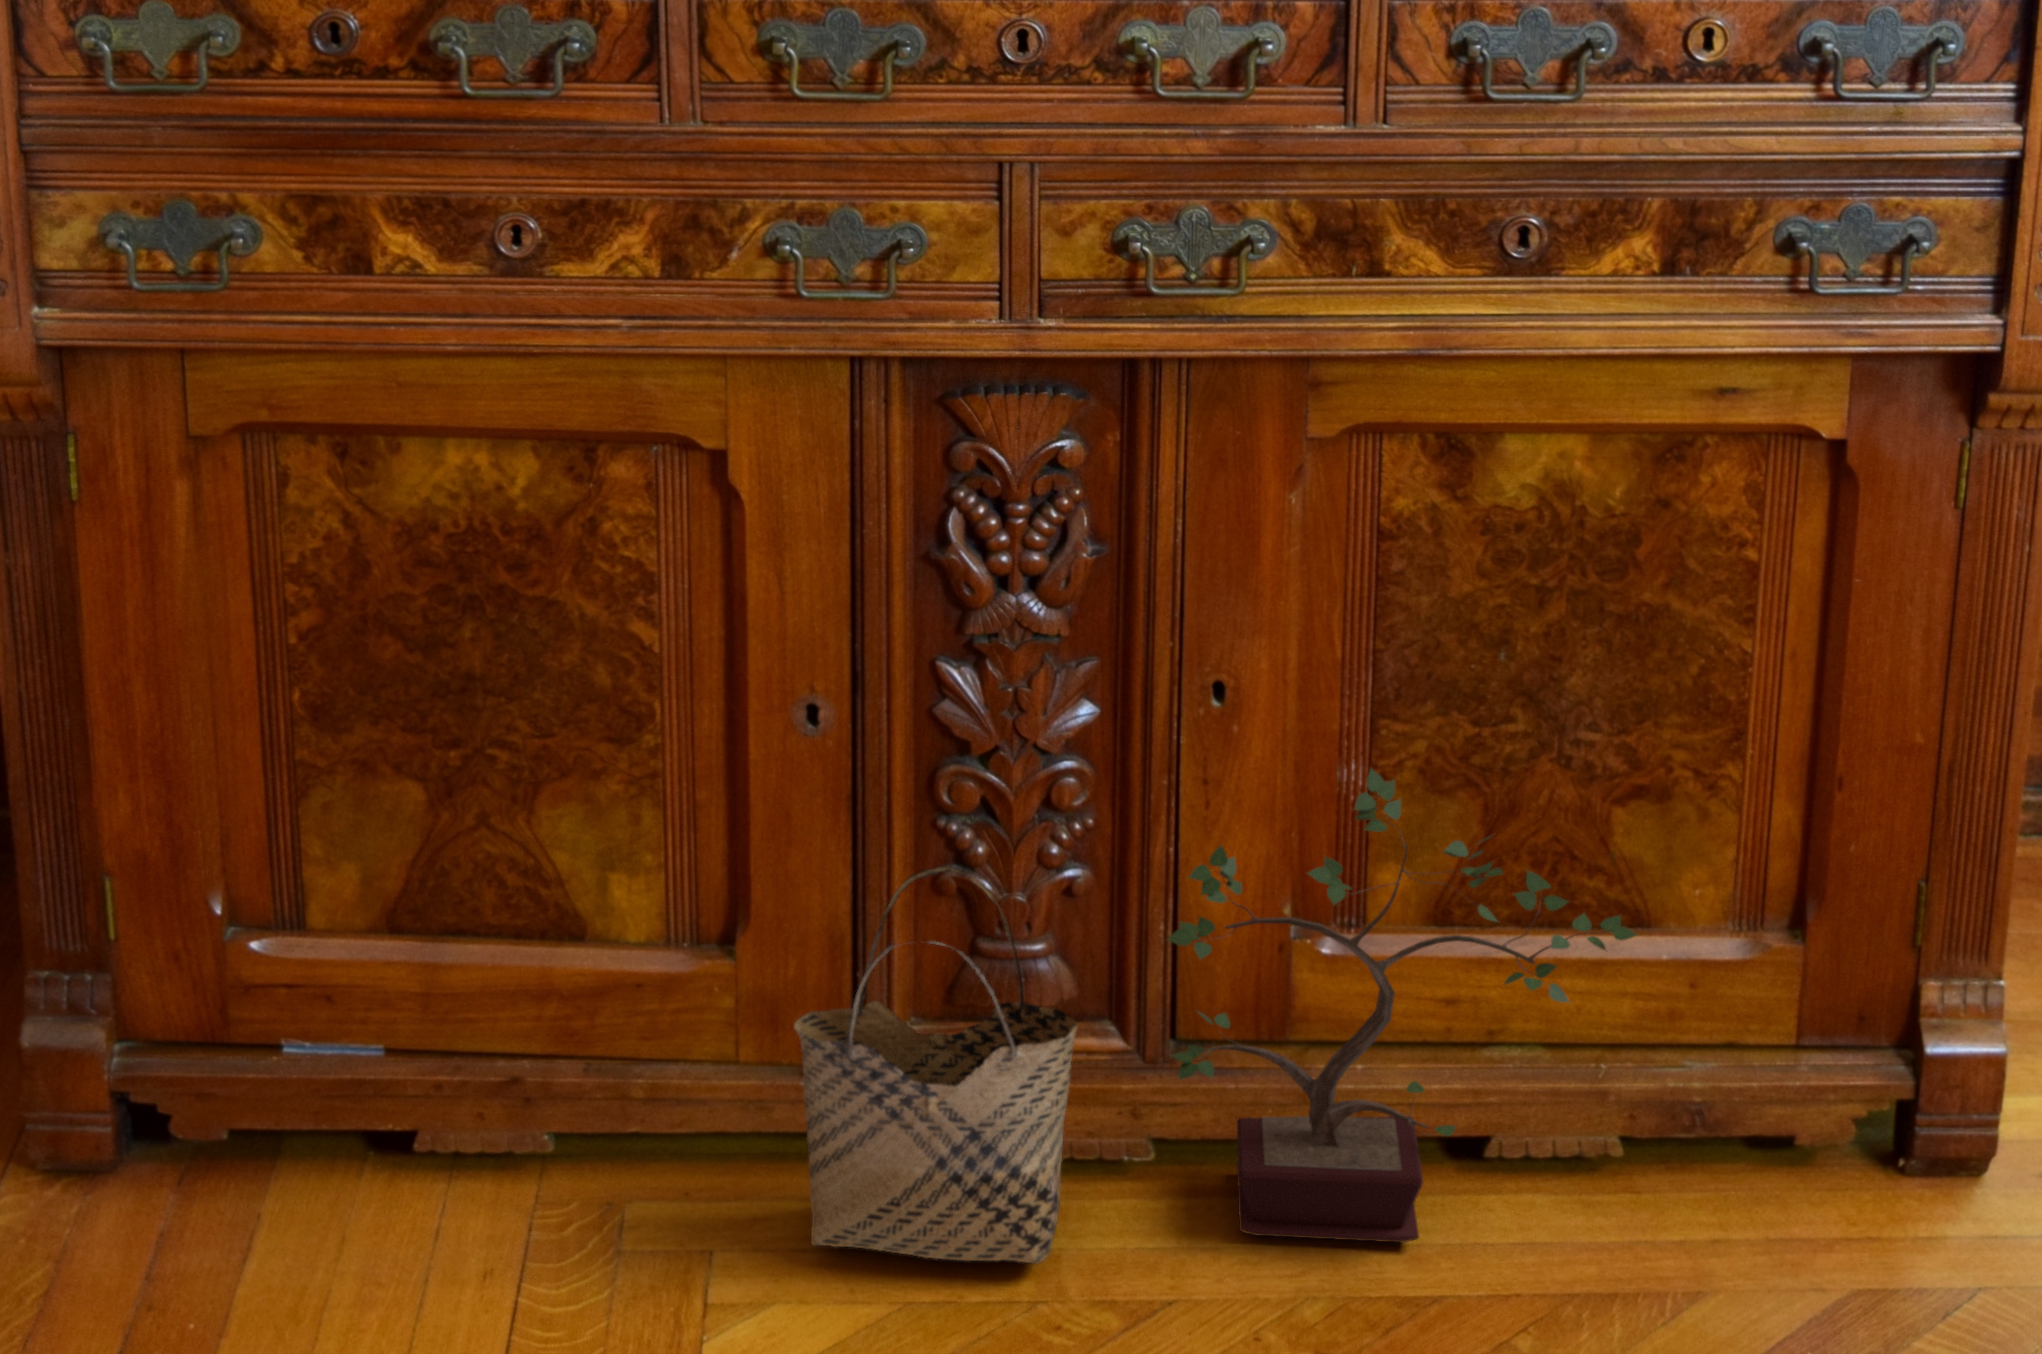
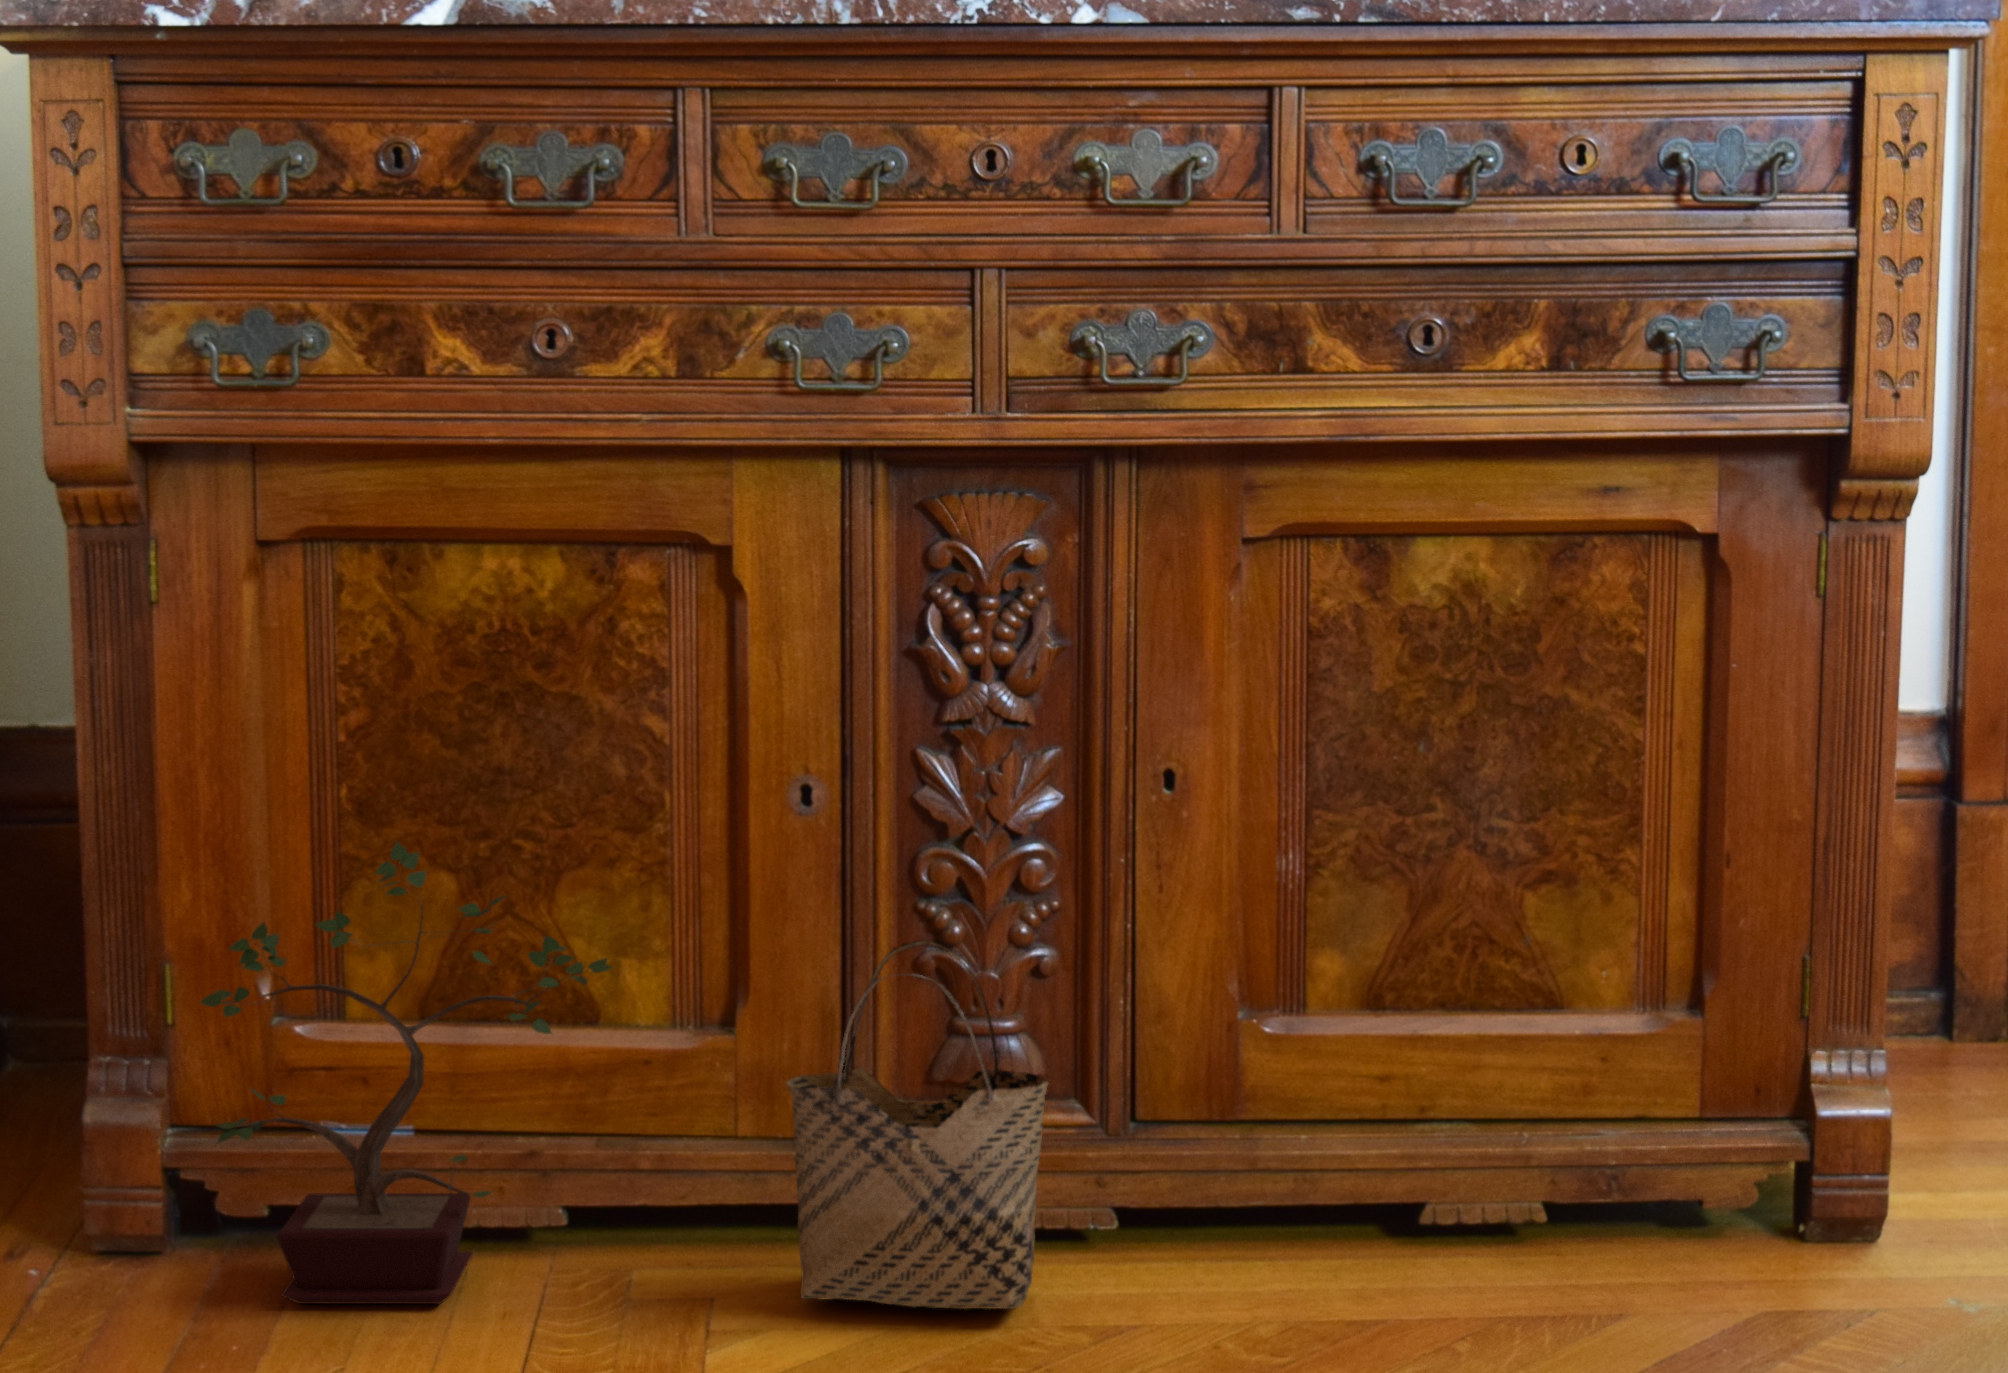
potted plant: present [1168,769,1637,1243] -> present [200,842,612,1304]

